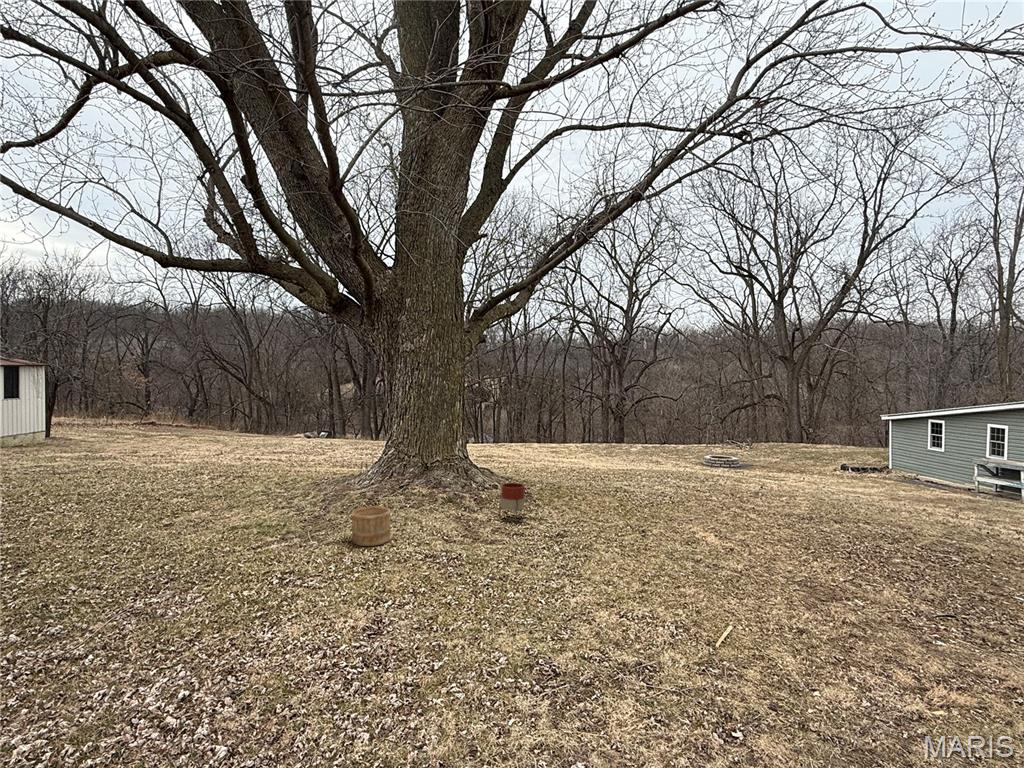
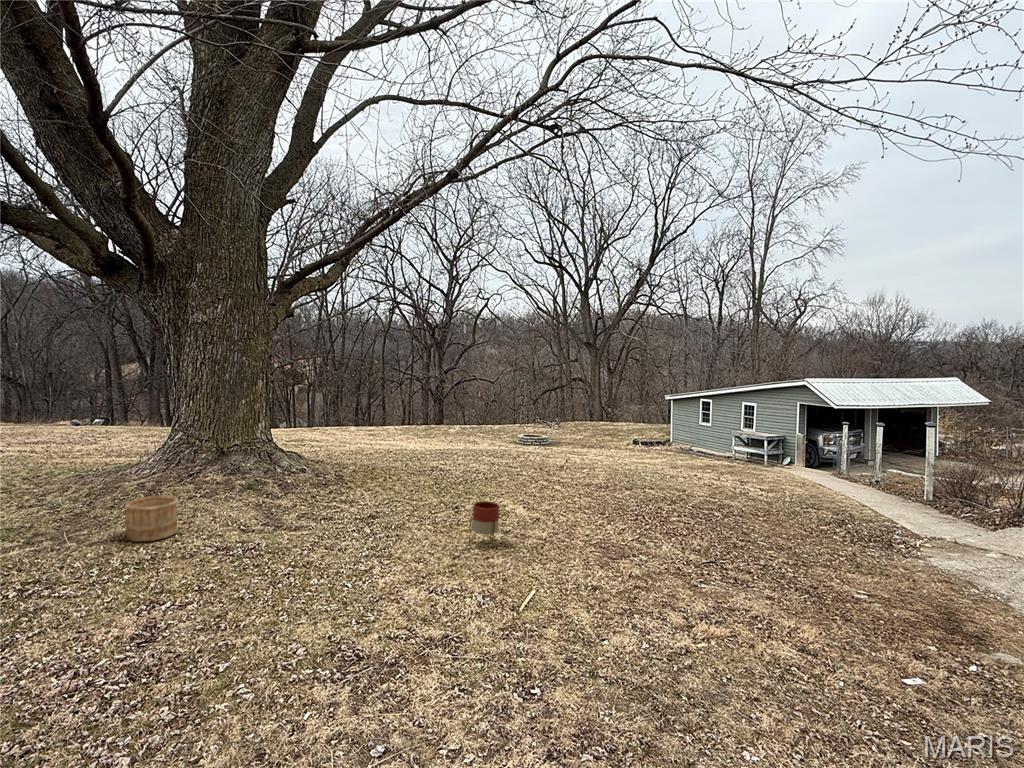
planter: present [499,483,525,523] -> present [469,501,500,549]

